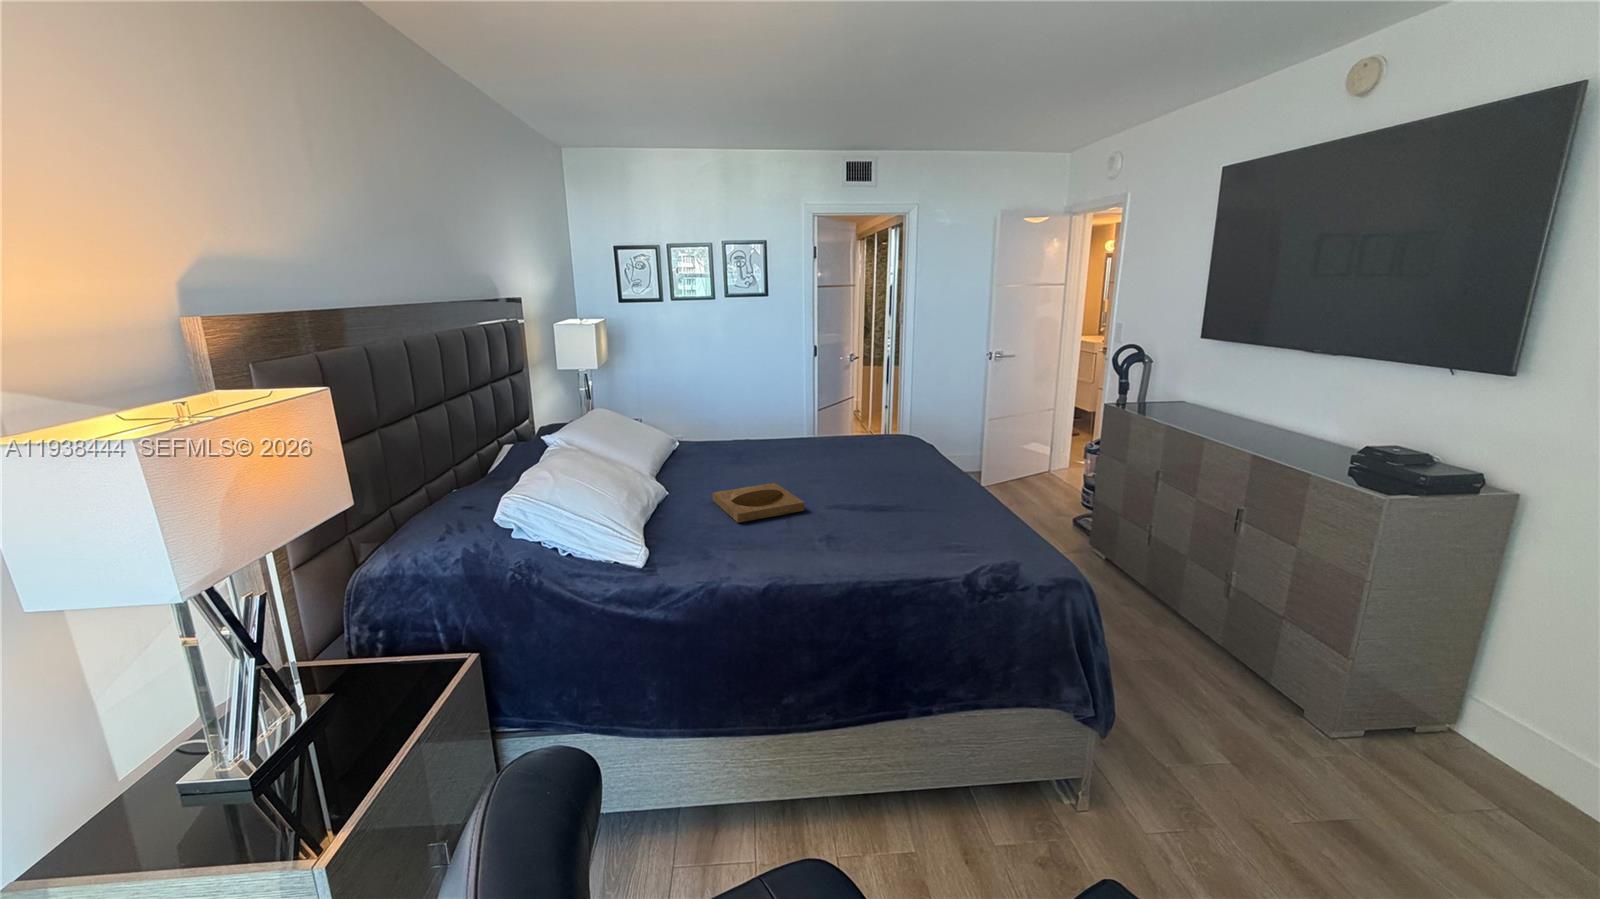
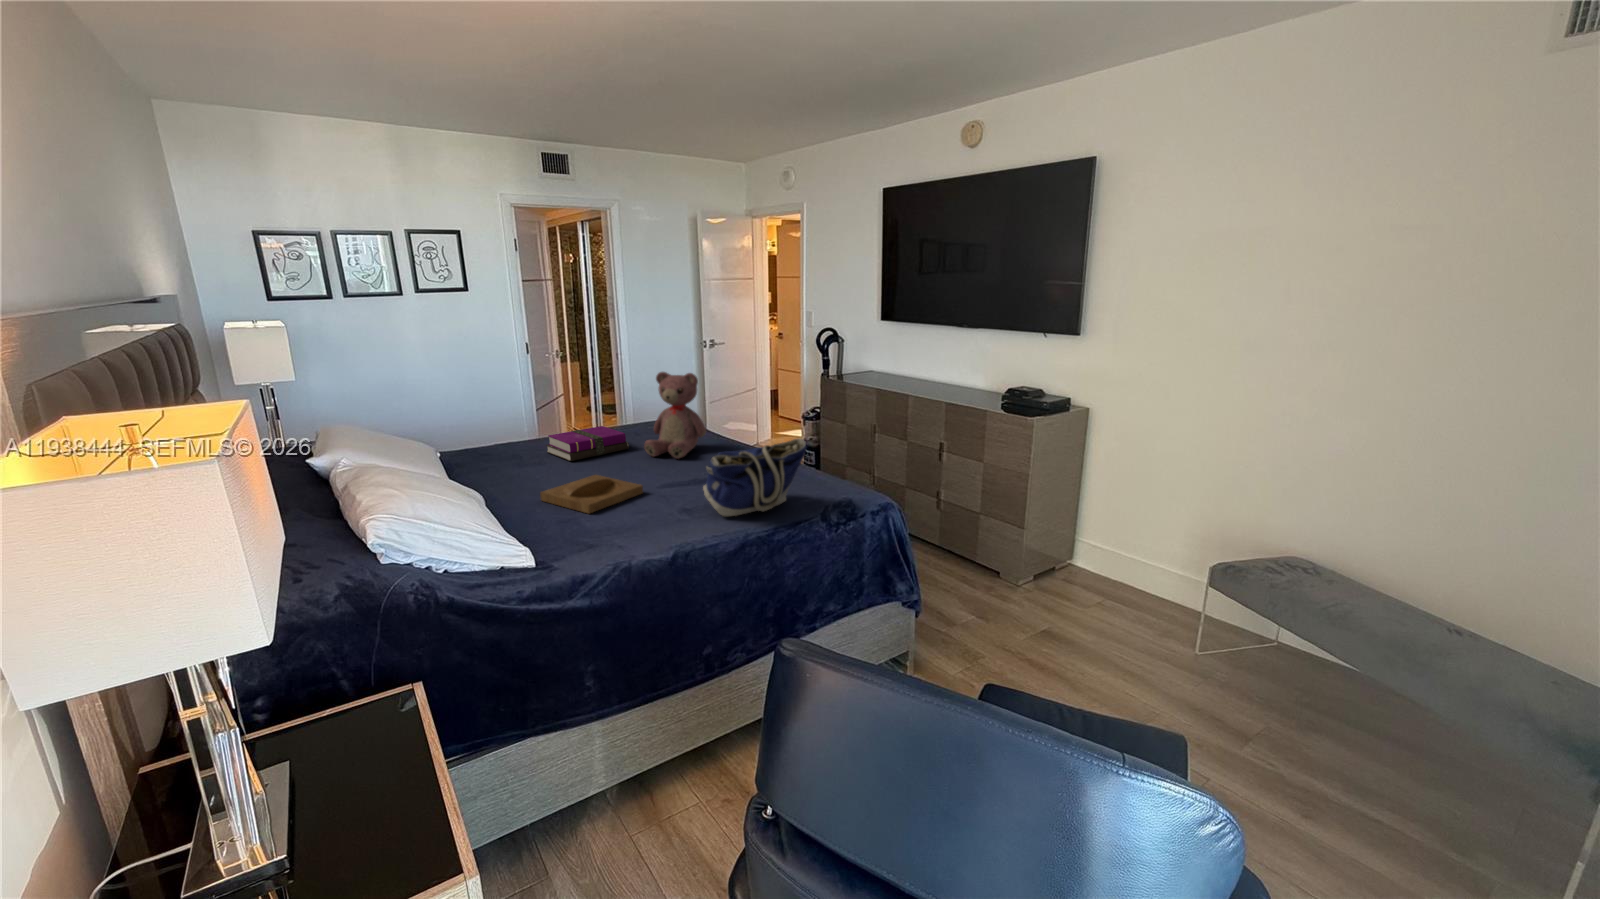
teddy bear: none [842,384,910,478] -> present [644,372,706,458]
notebook: none [763,433,836,465] -> present [546,426,629,461]
tote bag: none [834,480,965,558] -> present [703,439,807,516]

